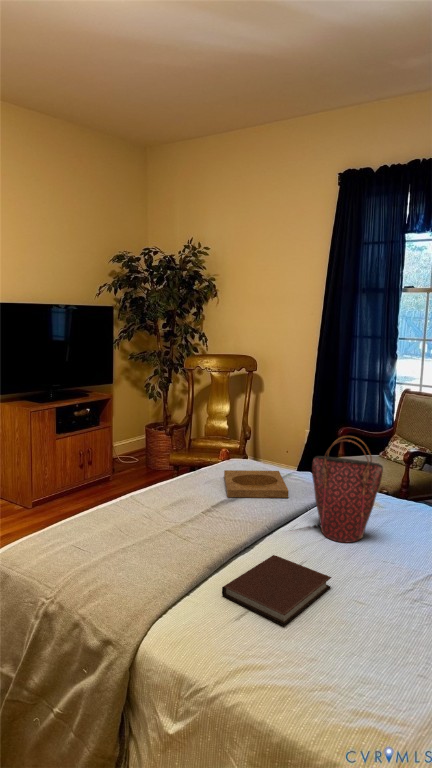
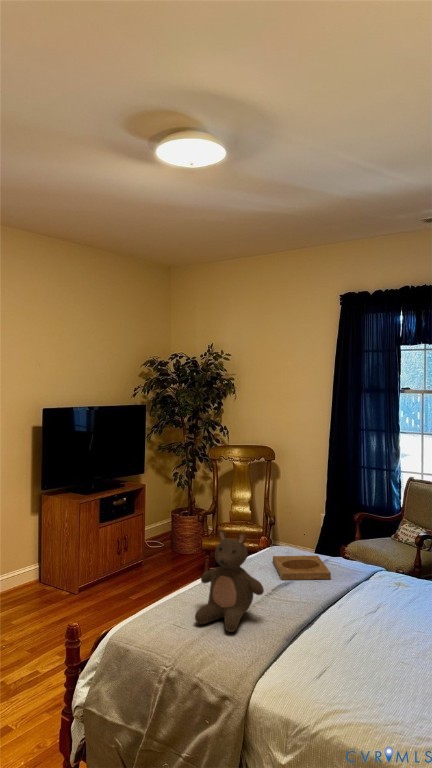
stuffed bear: none [97,432,187,558] -> present [195,530,264,632]
handbag: present [312,436,383,542] -> none [353,528,410,616]
notebook: present [222,555,331,626] -> none [302,627,382,681]

